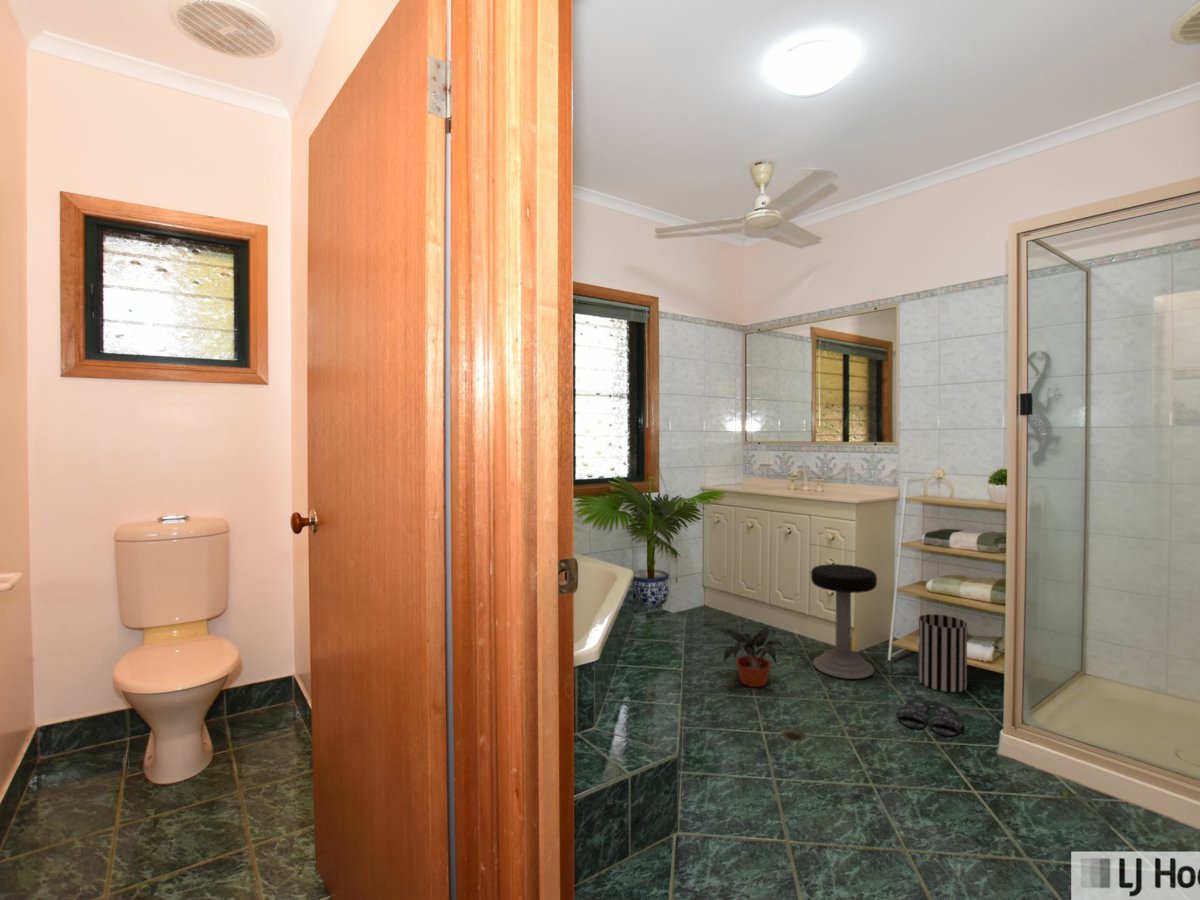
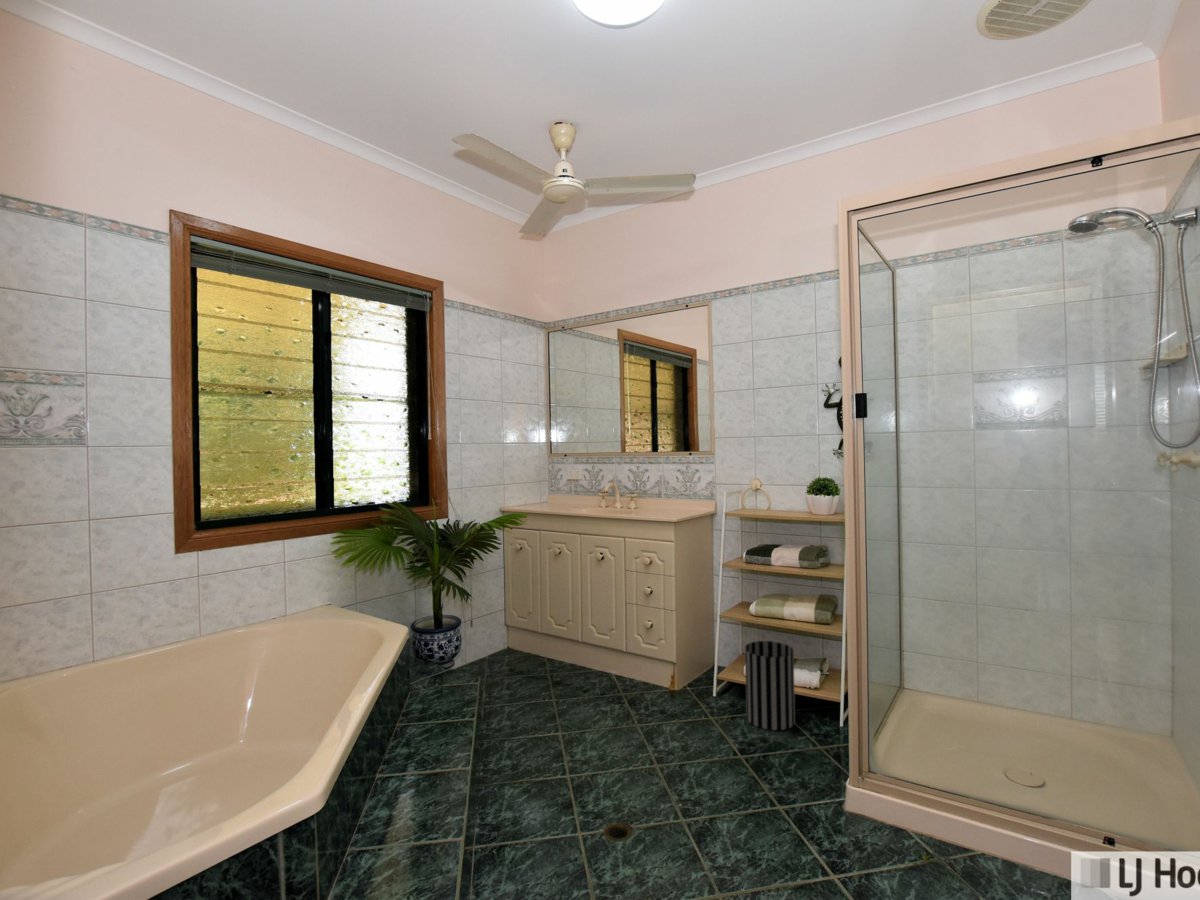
stool: present [811,564,877,679] -> none [630,593,701,731]
potted plant: present [722,627,785,687] -> none [523,681,605,762]
slippers: present [897,700,963,736] -> none [732,748,803,794]

